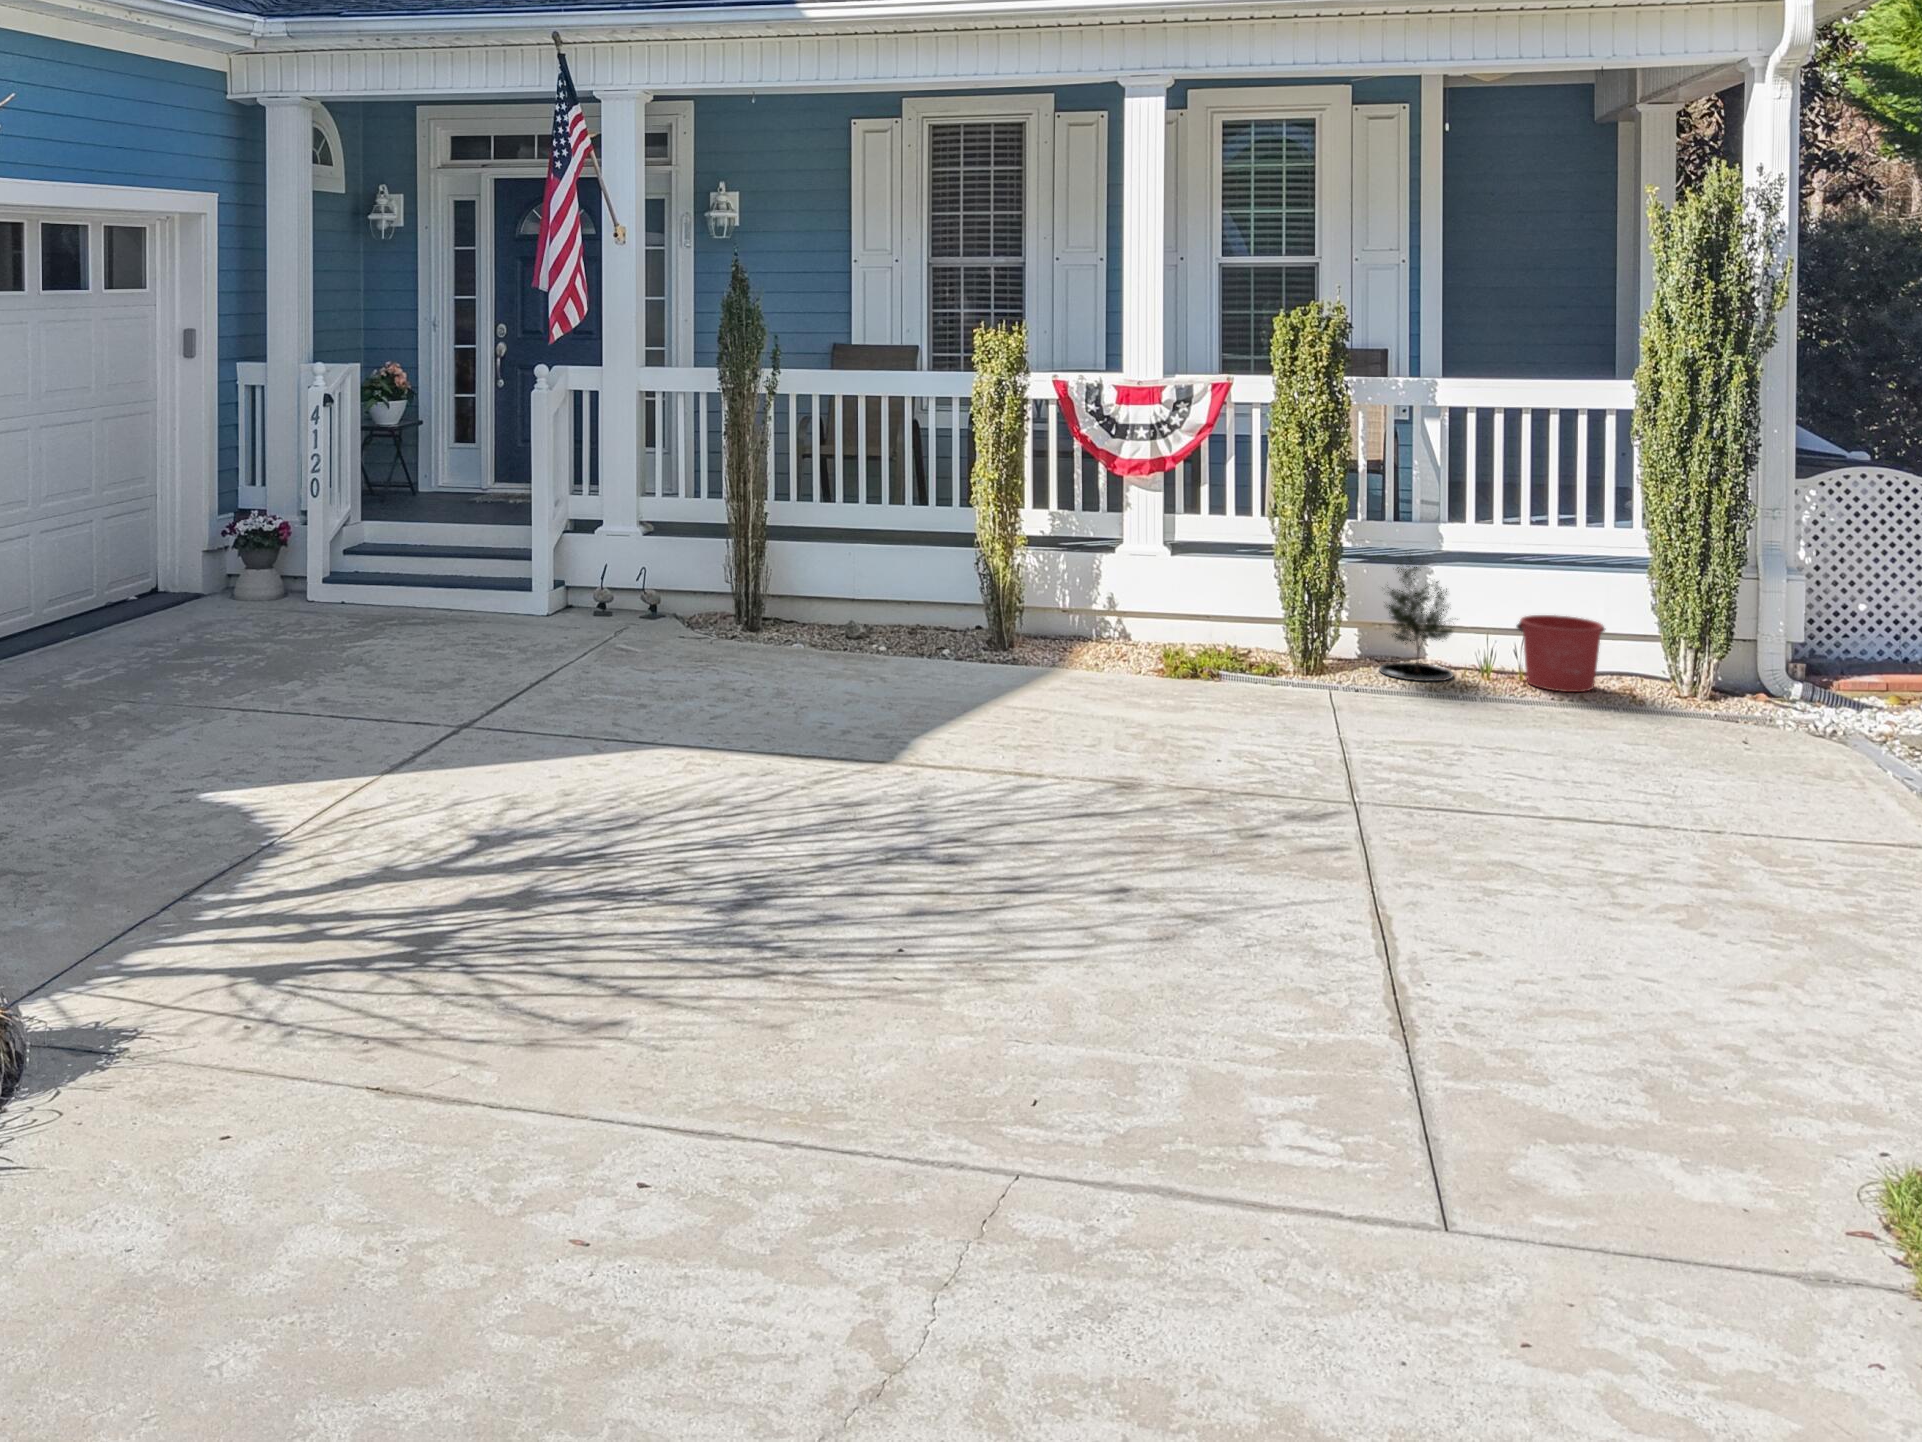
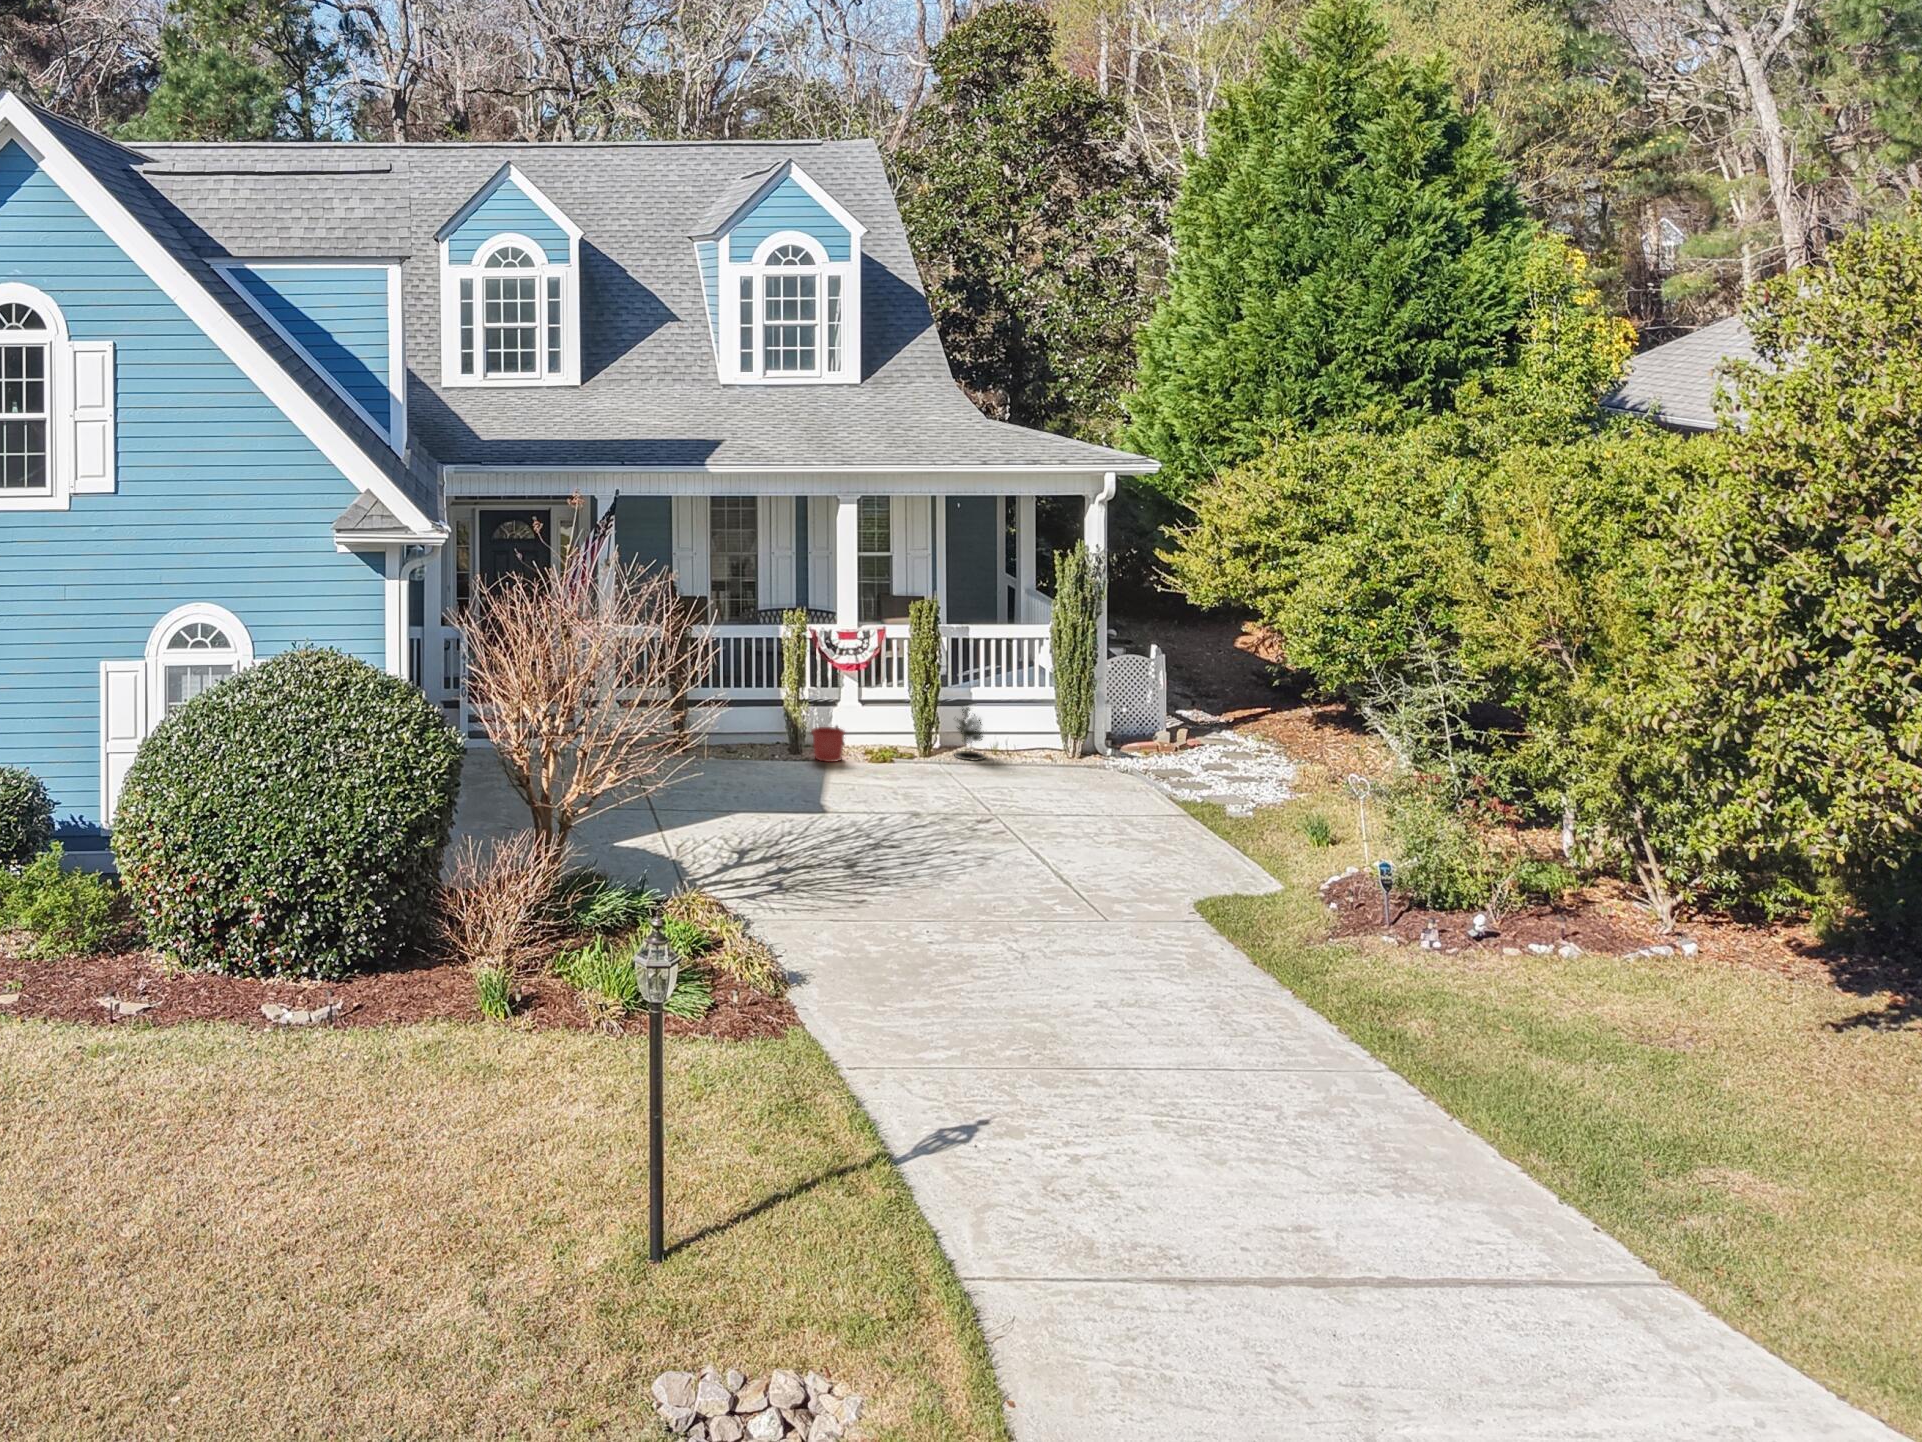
bucket: present [1517,615,1605,692] -> present [811,727,845,762]

